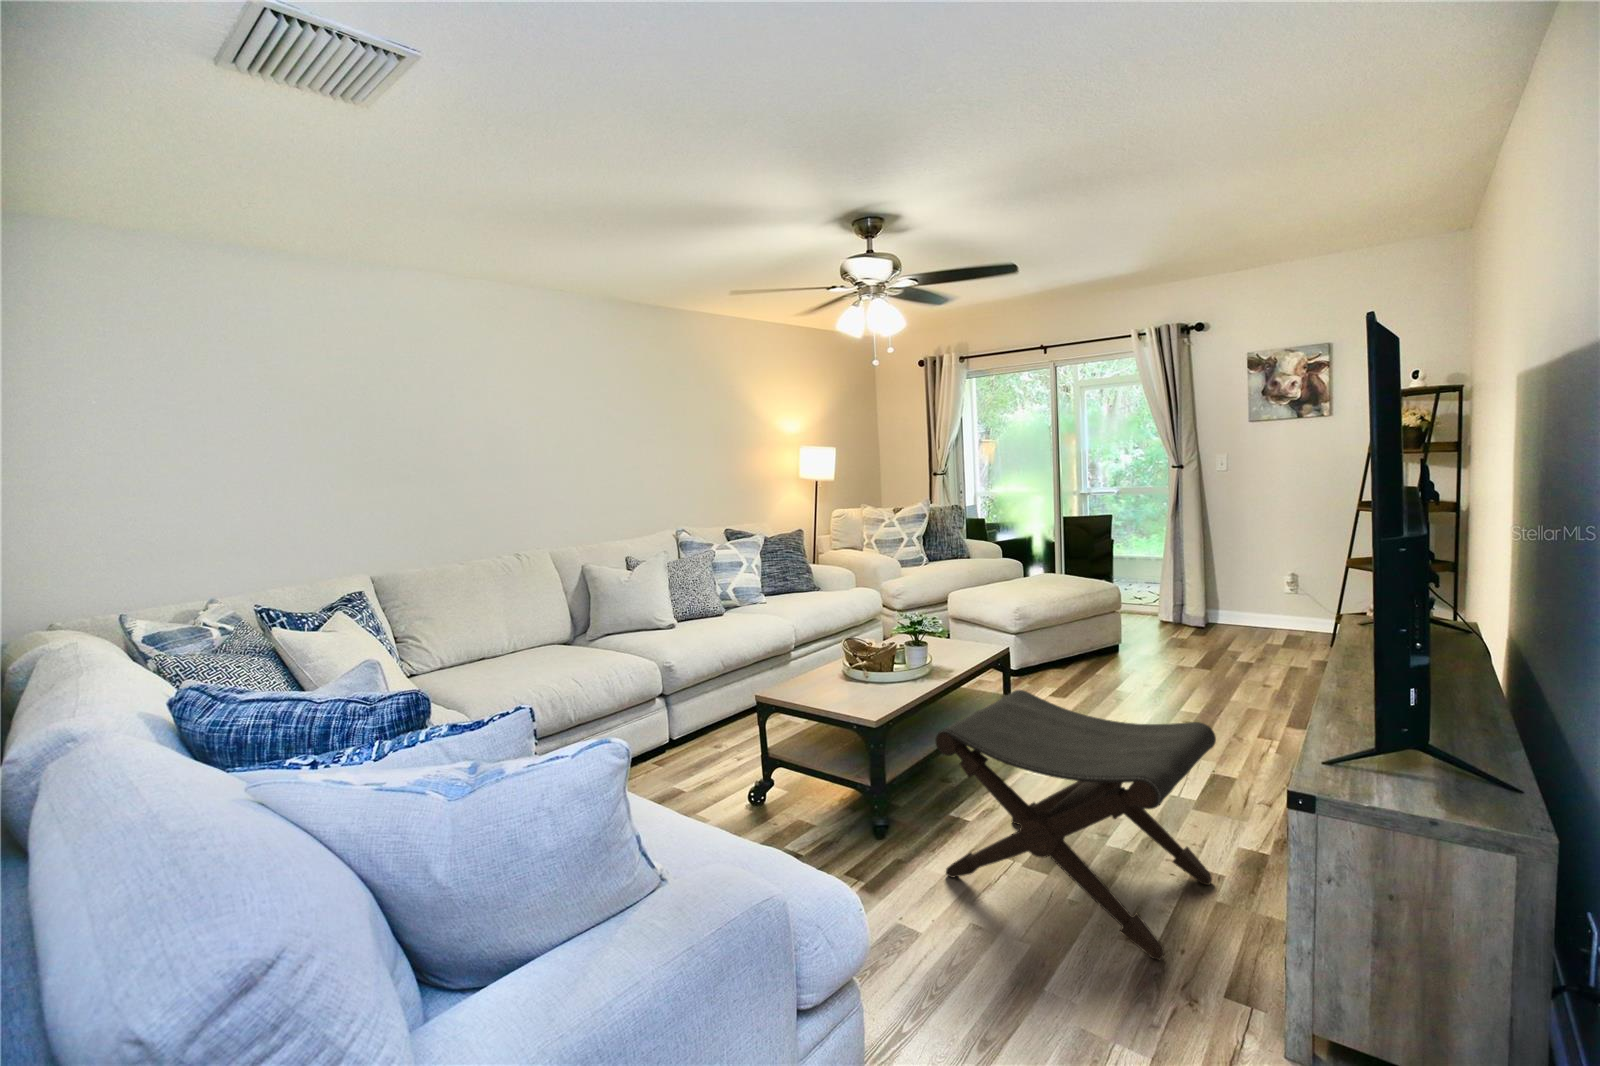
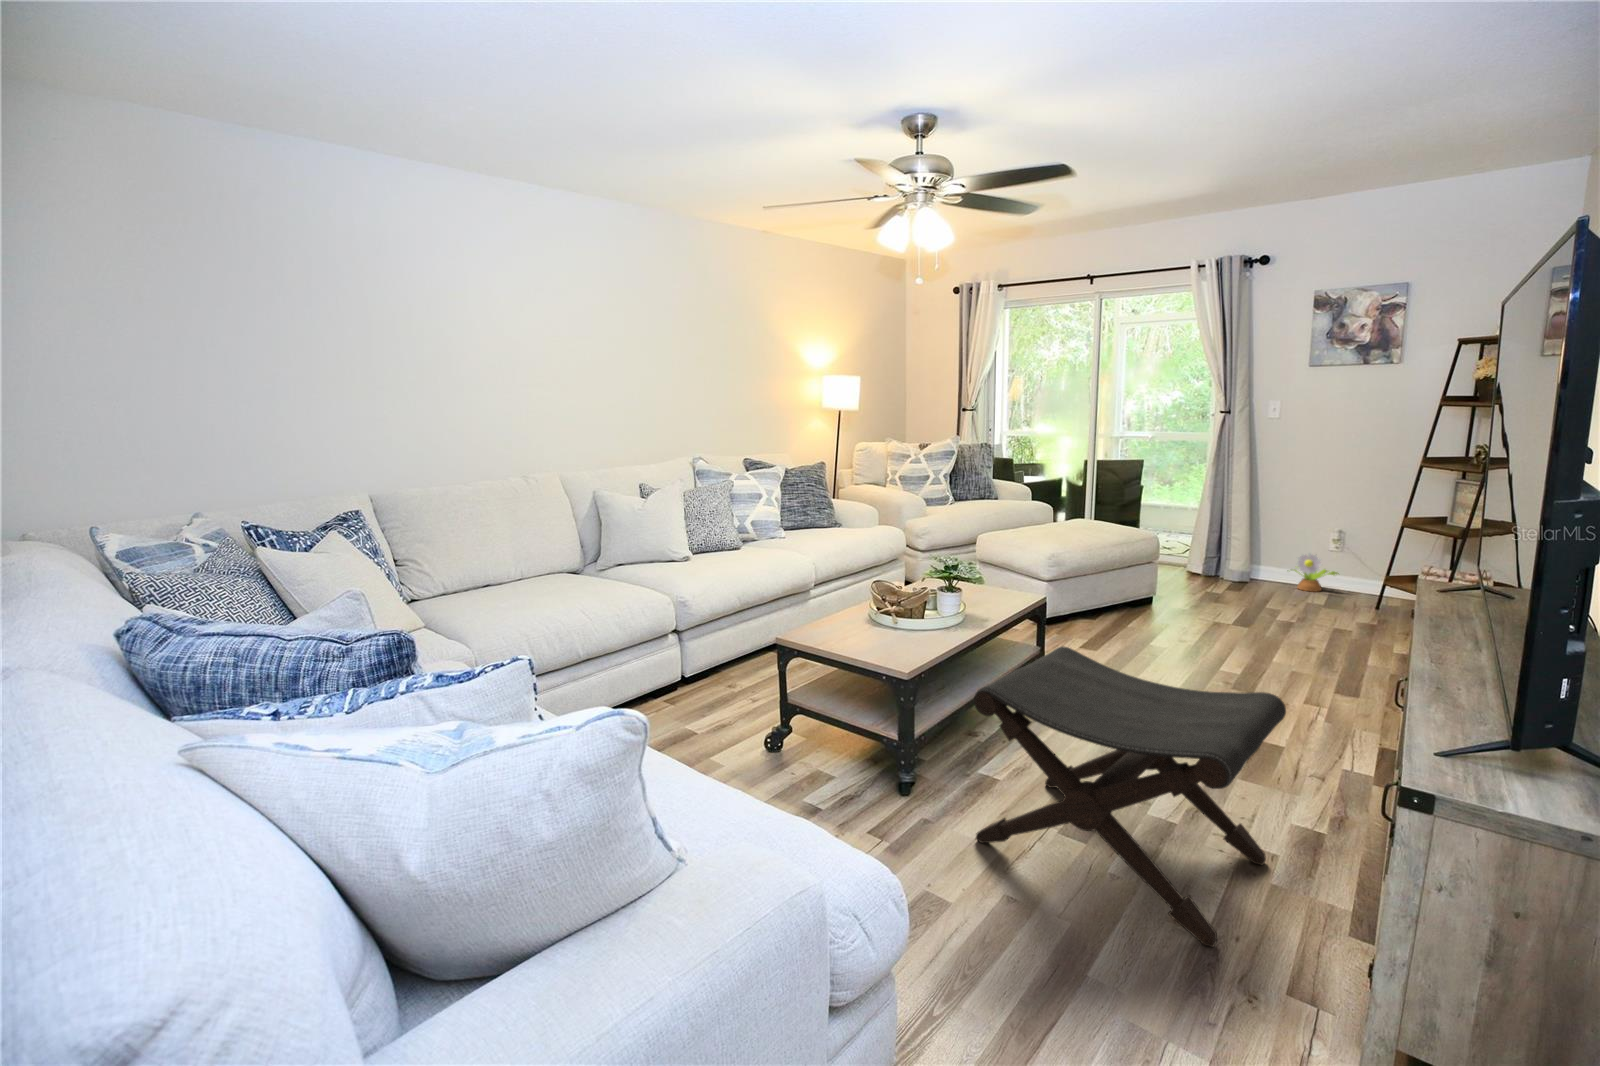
decorative plant: none [1242,596,1291,633] -> present [1294,553,1339,592]

